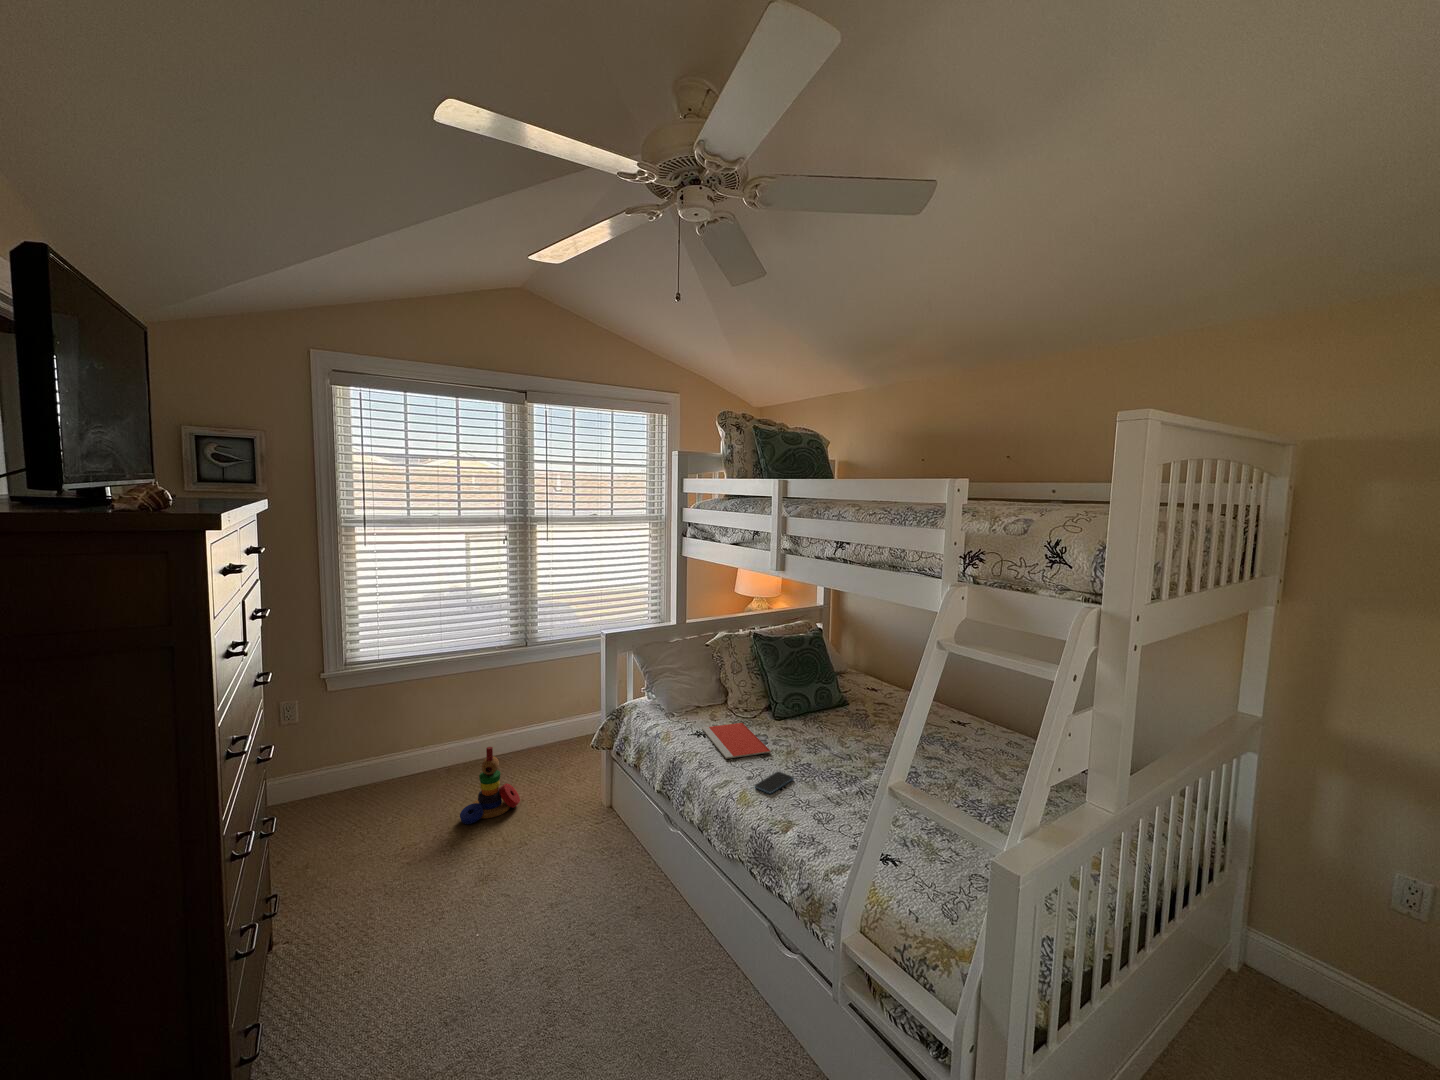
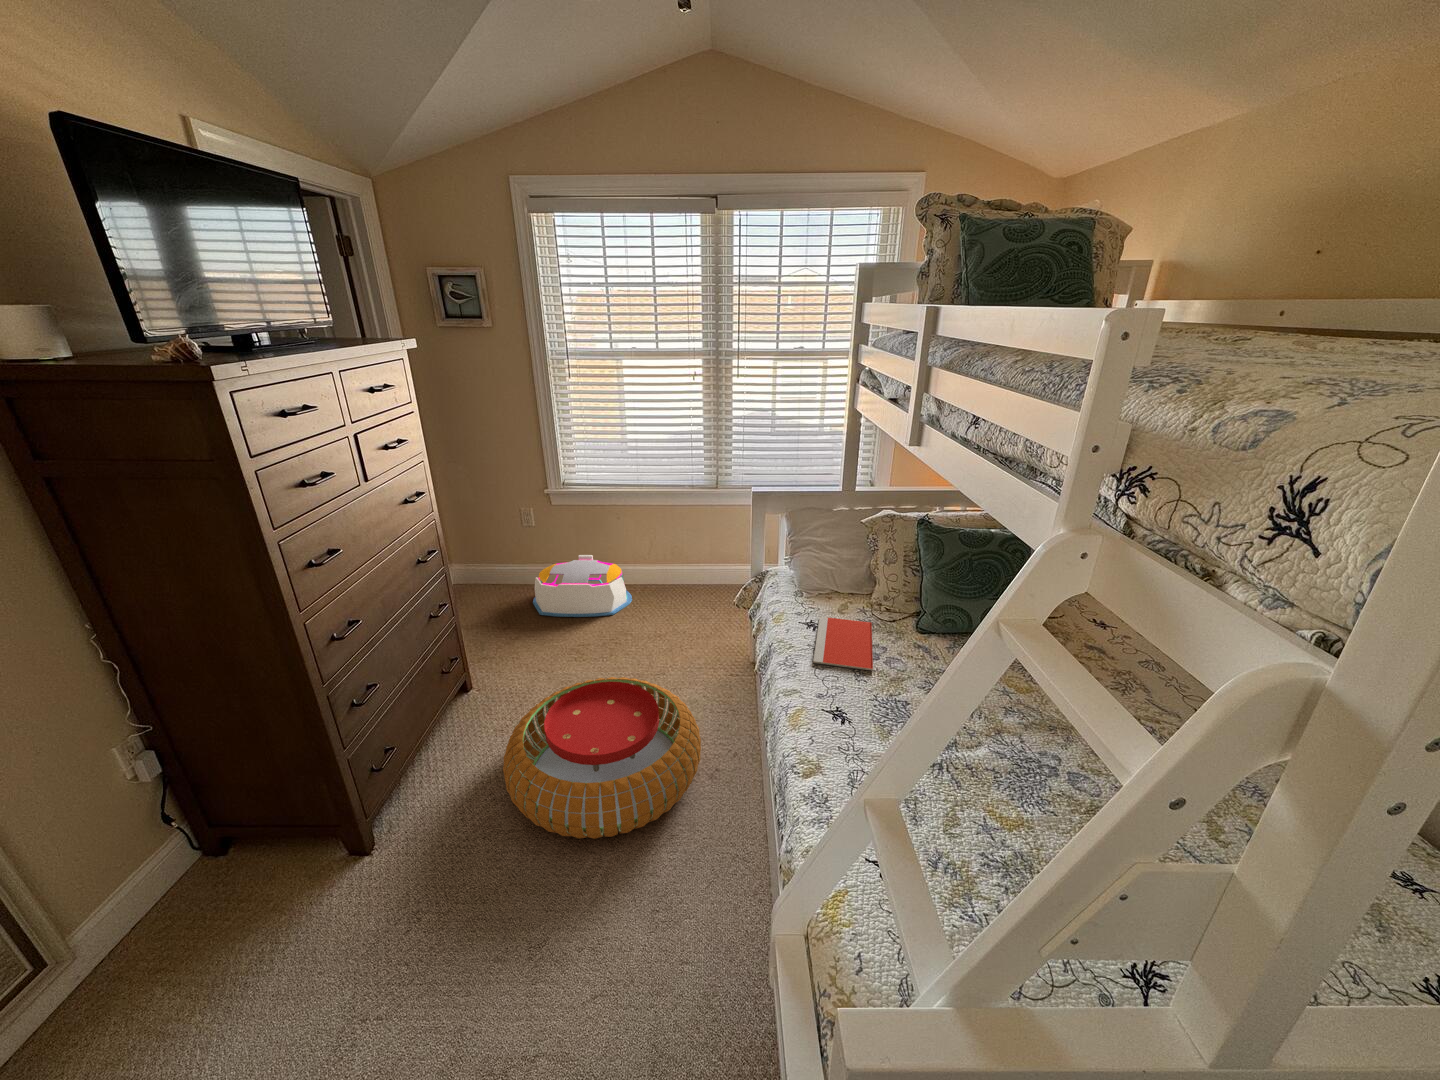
storage bin: none [307,745,441,831] -> present [533,555,632,617]
stacking toy: present [460,747,520,824] -> none [626,578,680,640]
smartphone: present [755,772,793,793] -> none [814,698,871,724]
pouf: none [412,842,634,1029] -> present [503,677,701,839]

